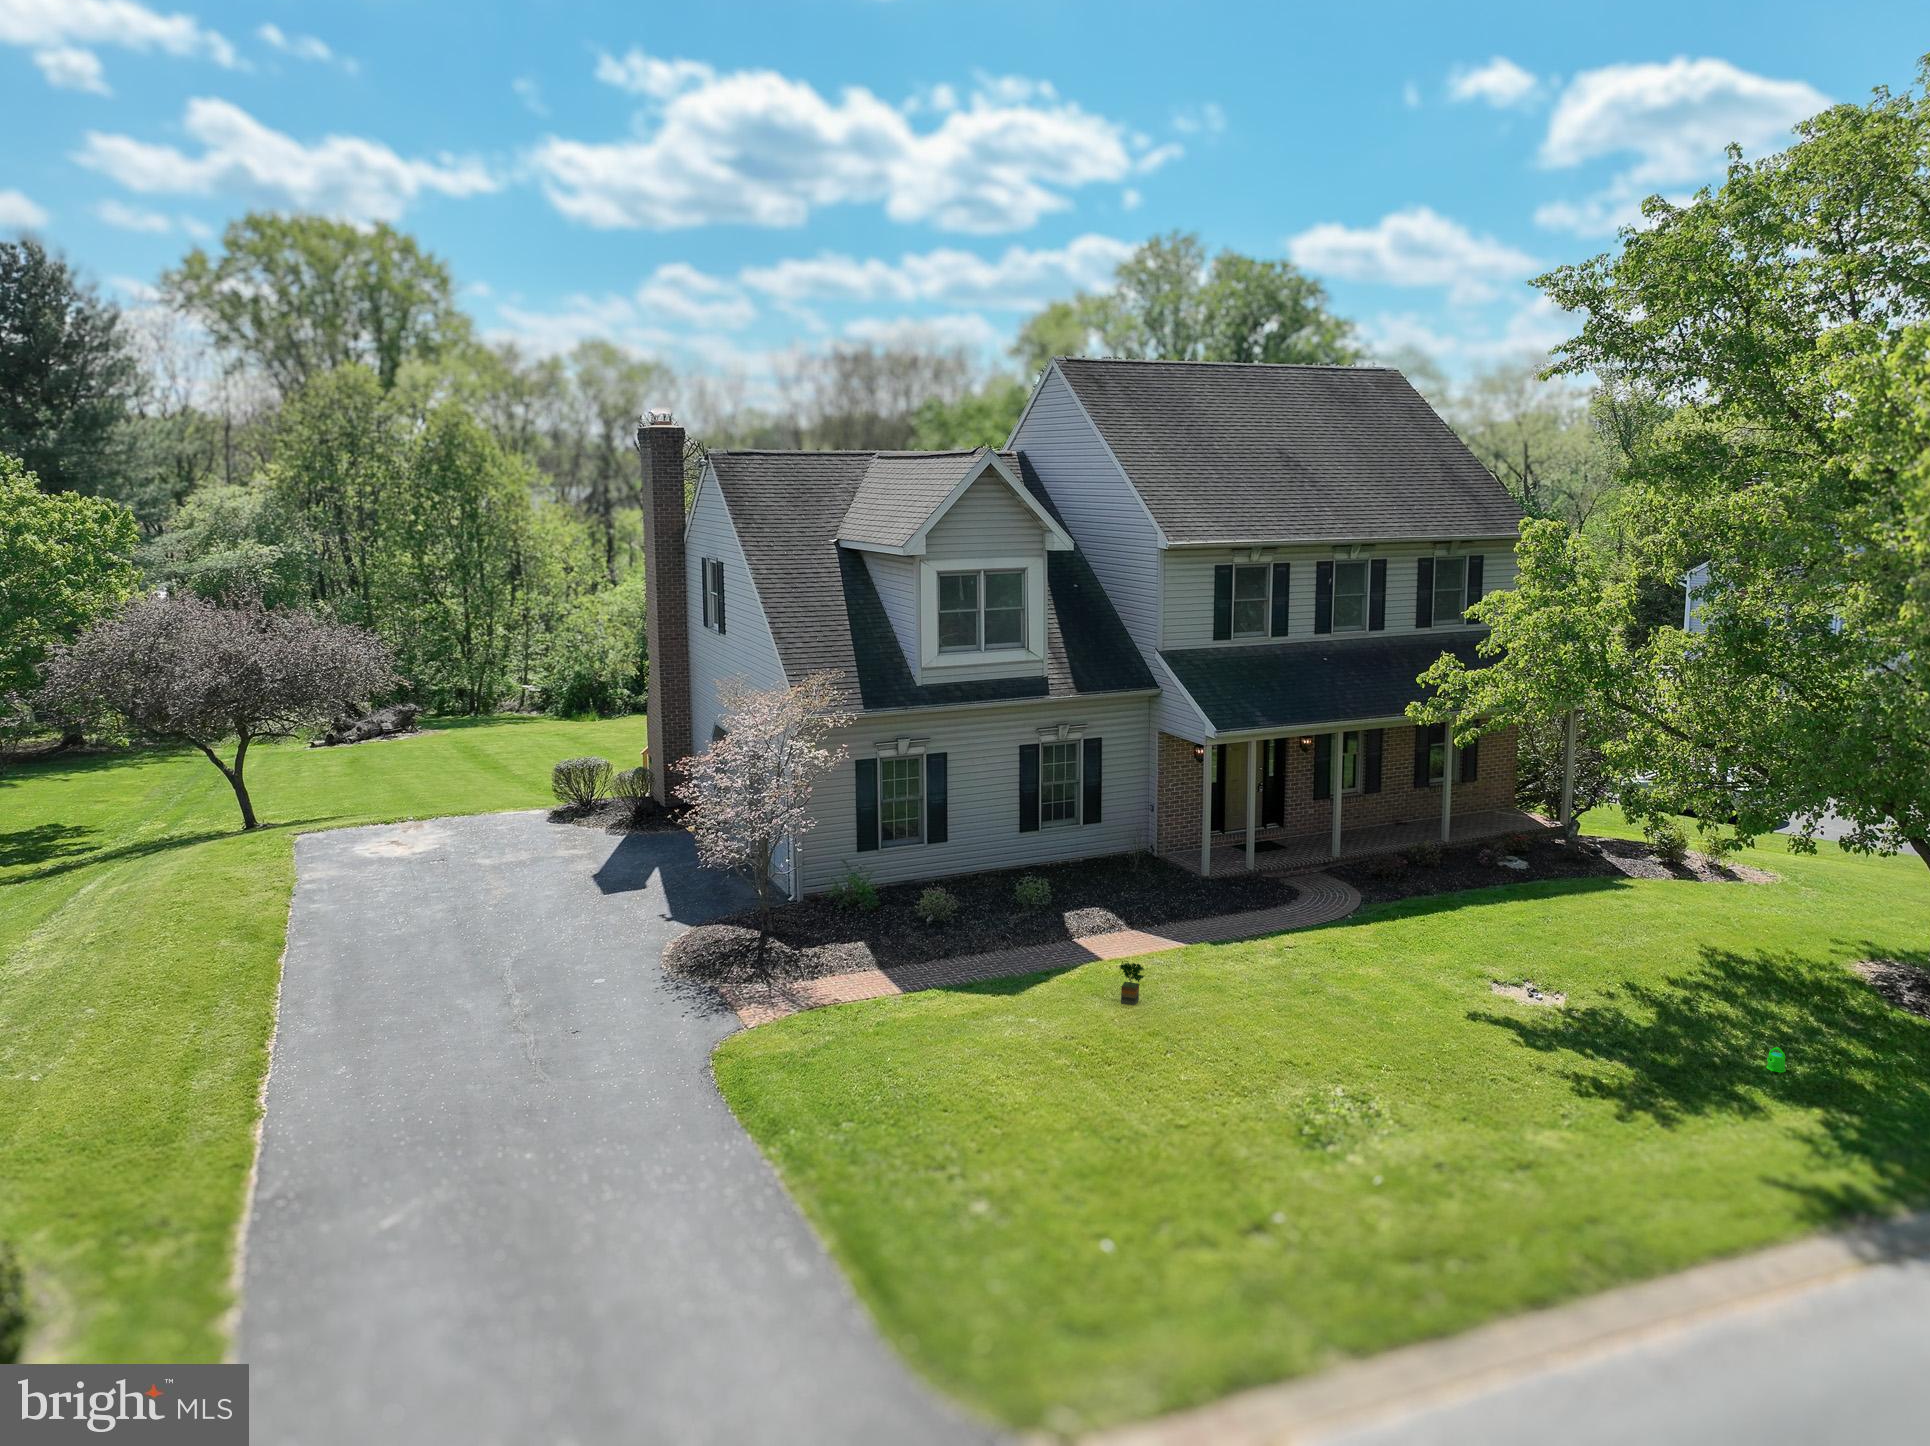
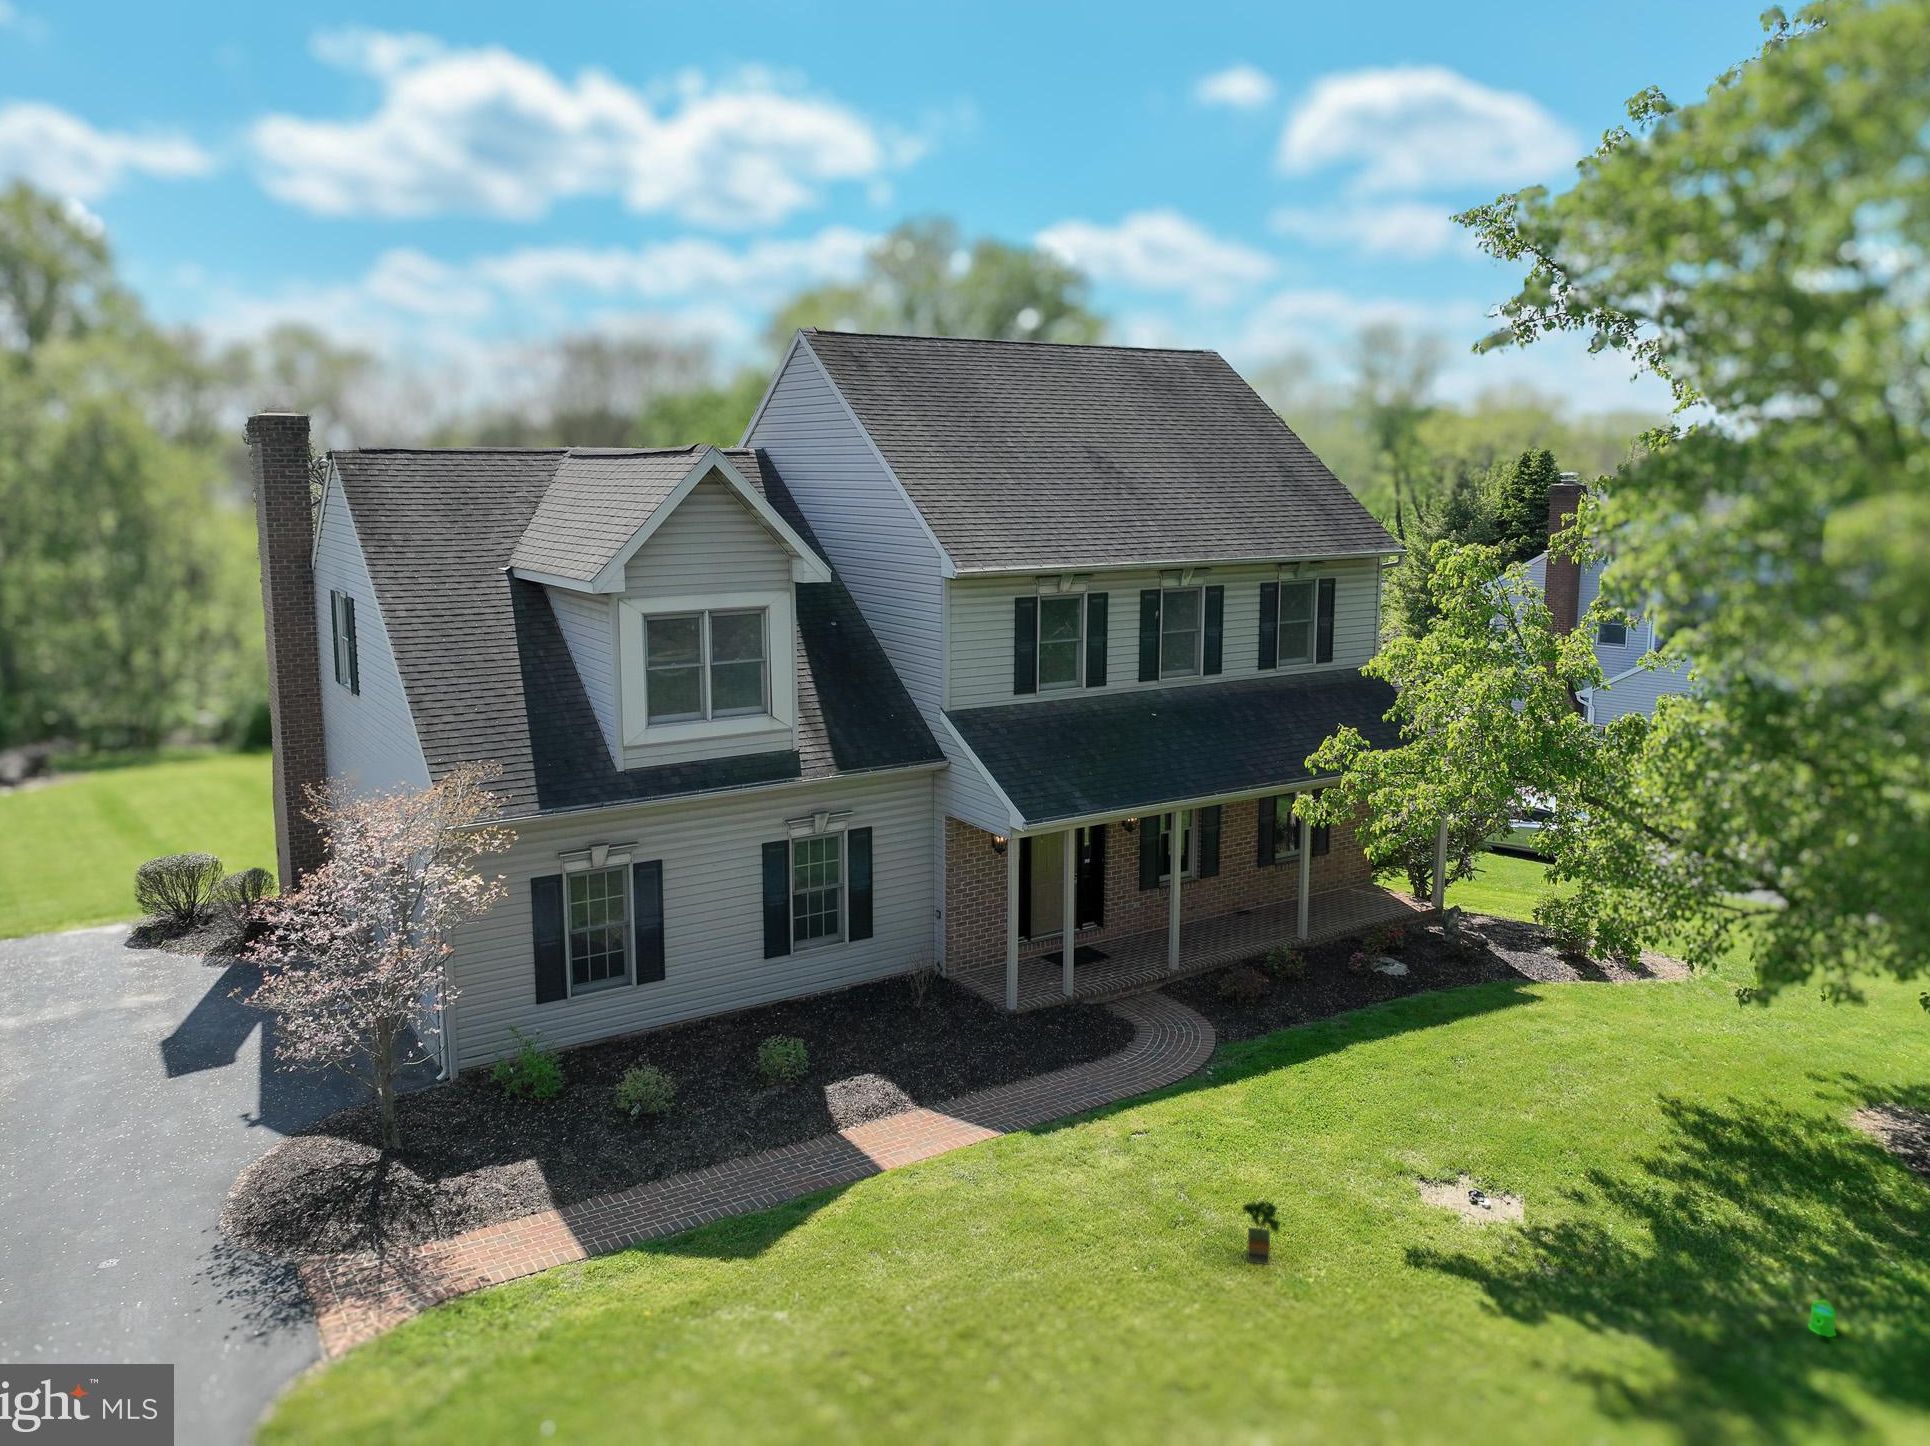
potted tree: present [1120,963,1144,1005] -> present [1243,1201,1280,1265]

